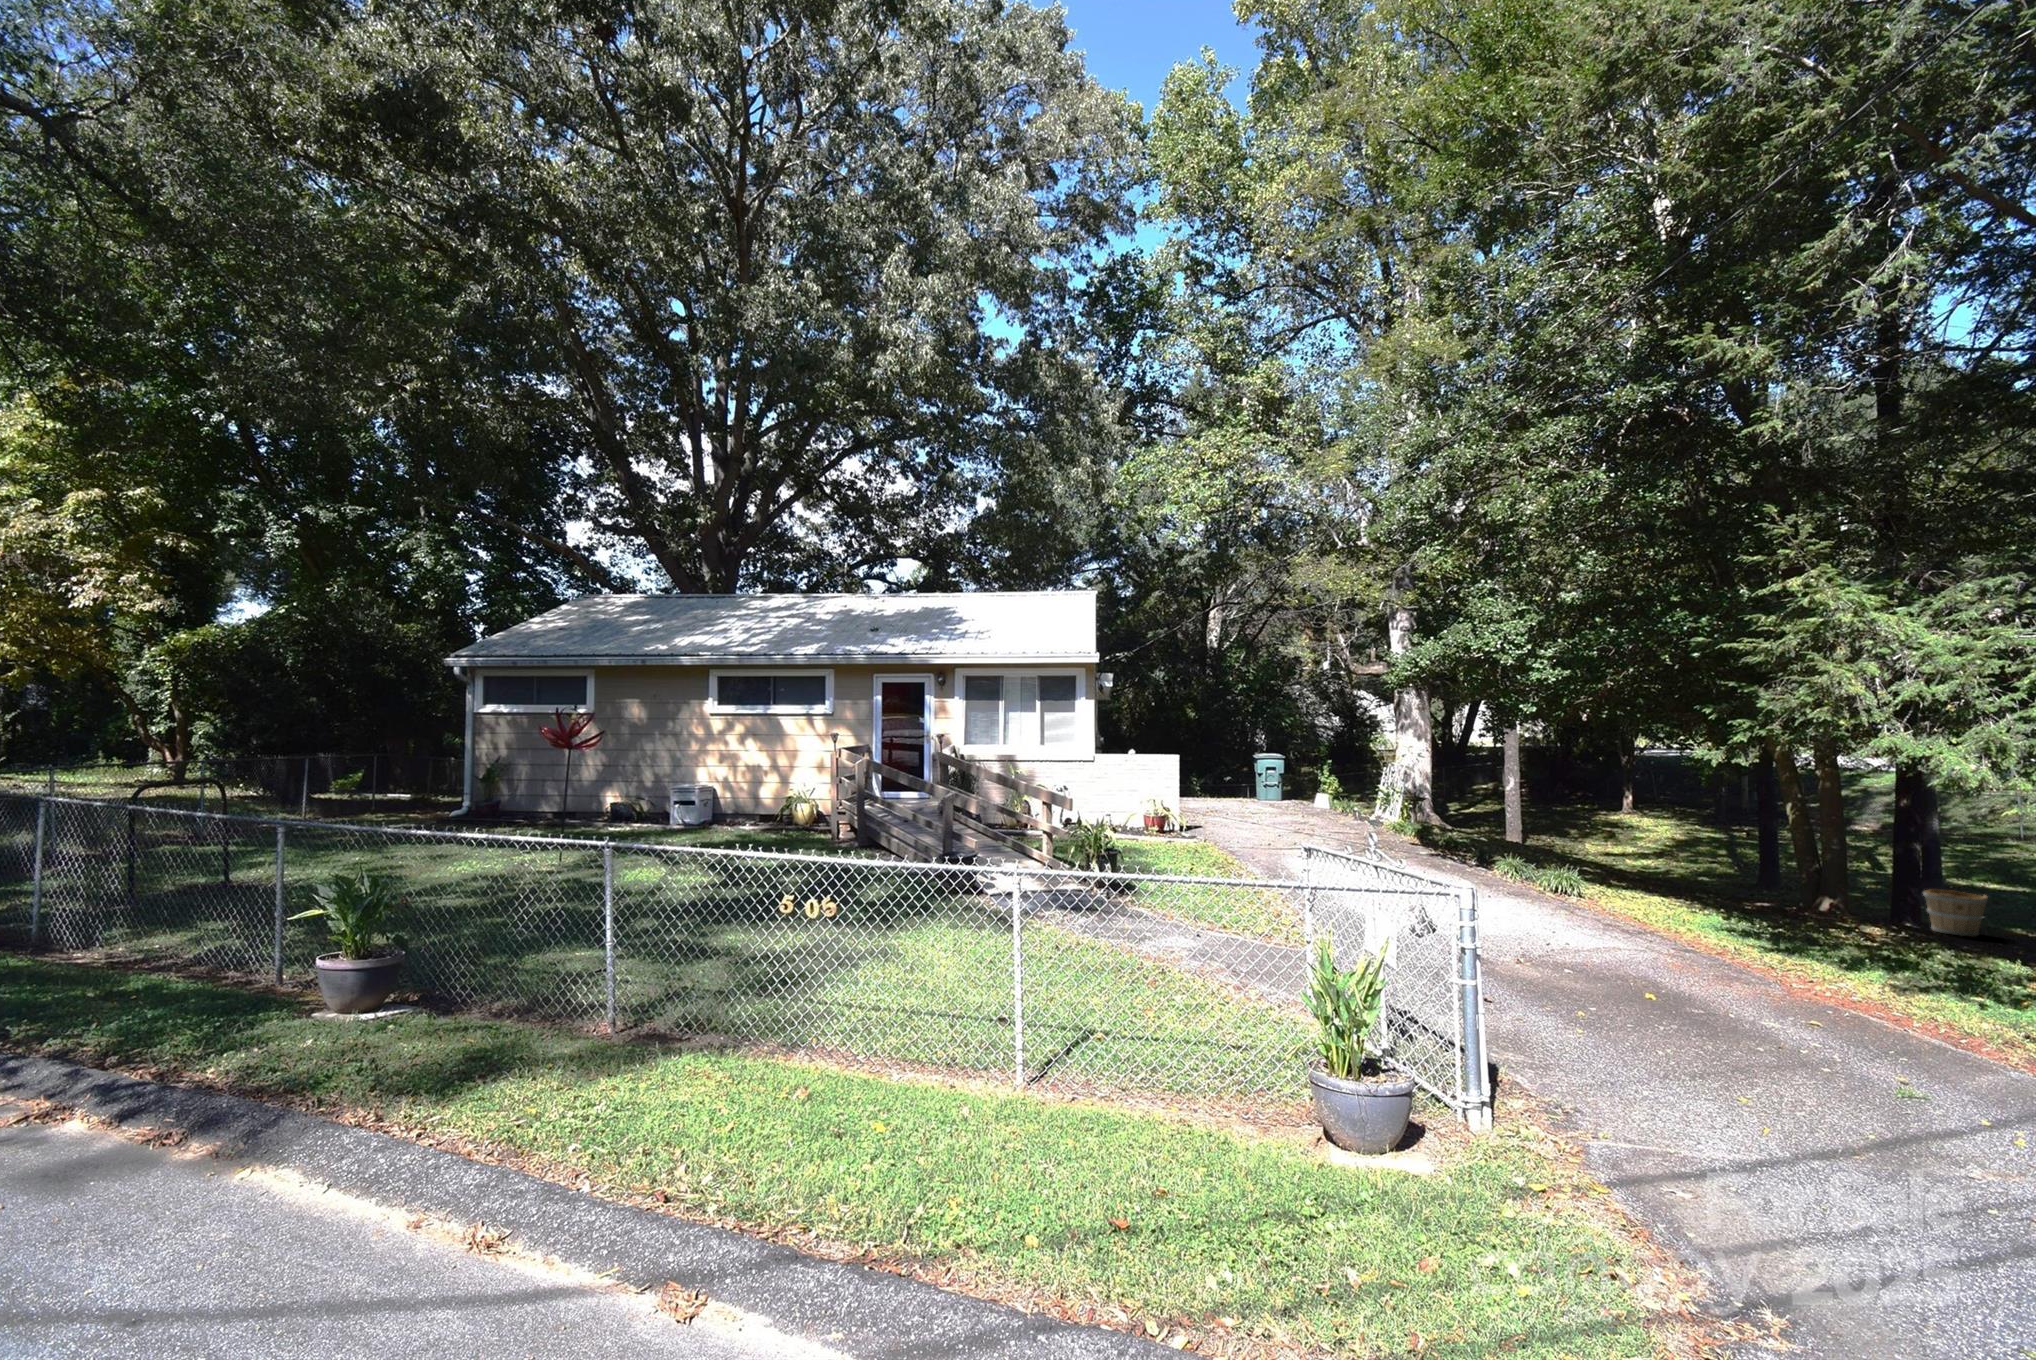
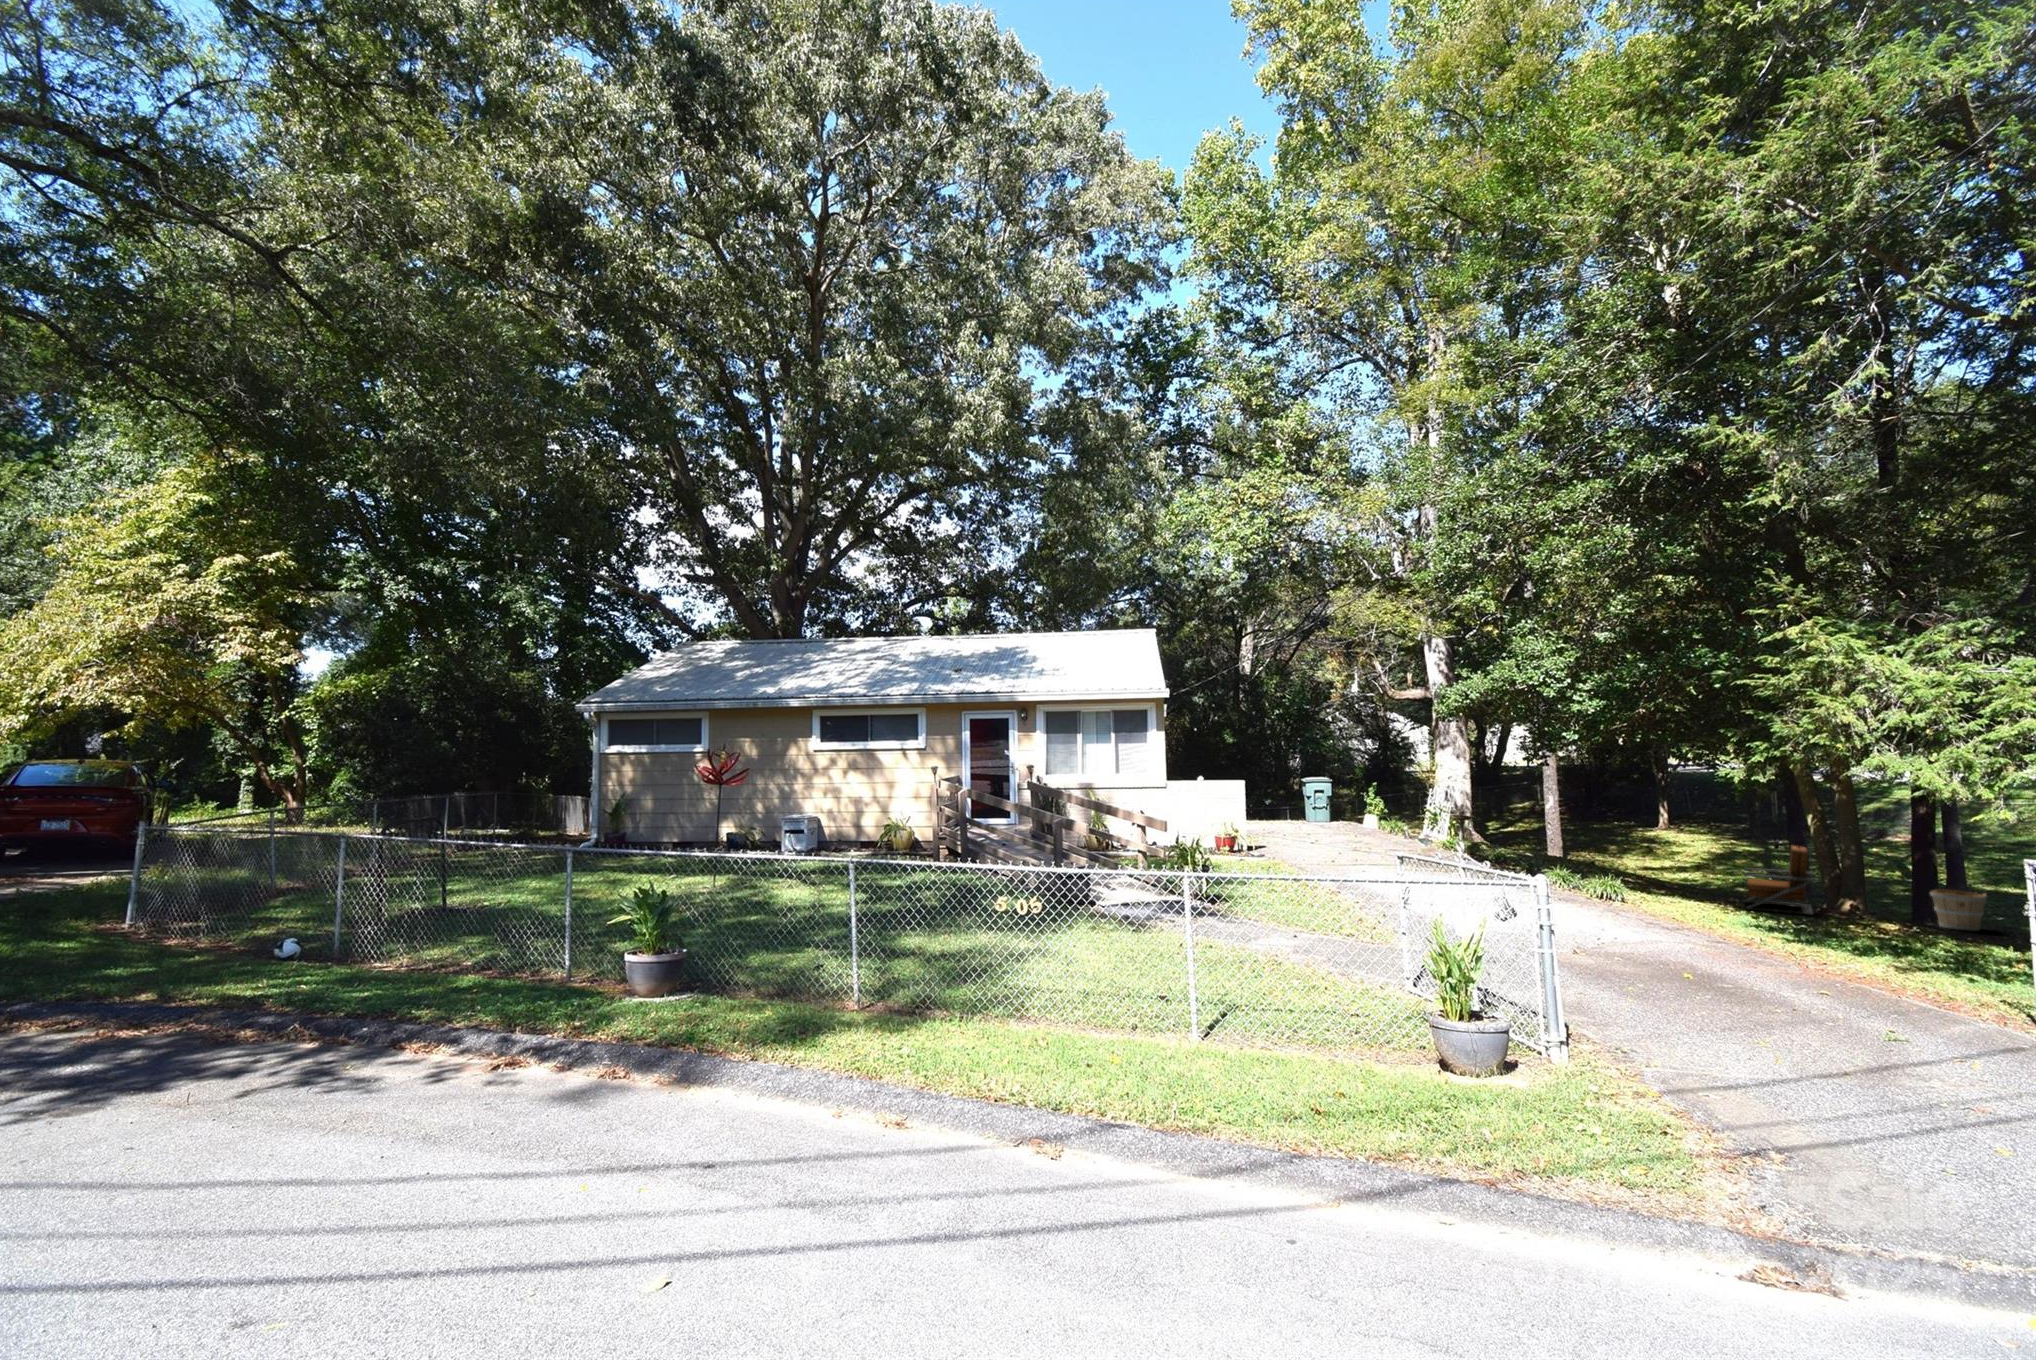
lounge chair: none [1716,836,1794,914] -> present [1746,845,1815,915]

